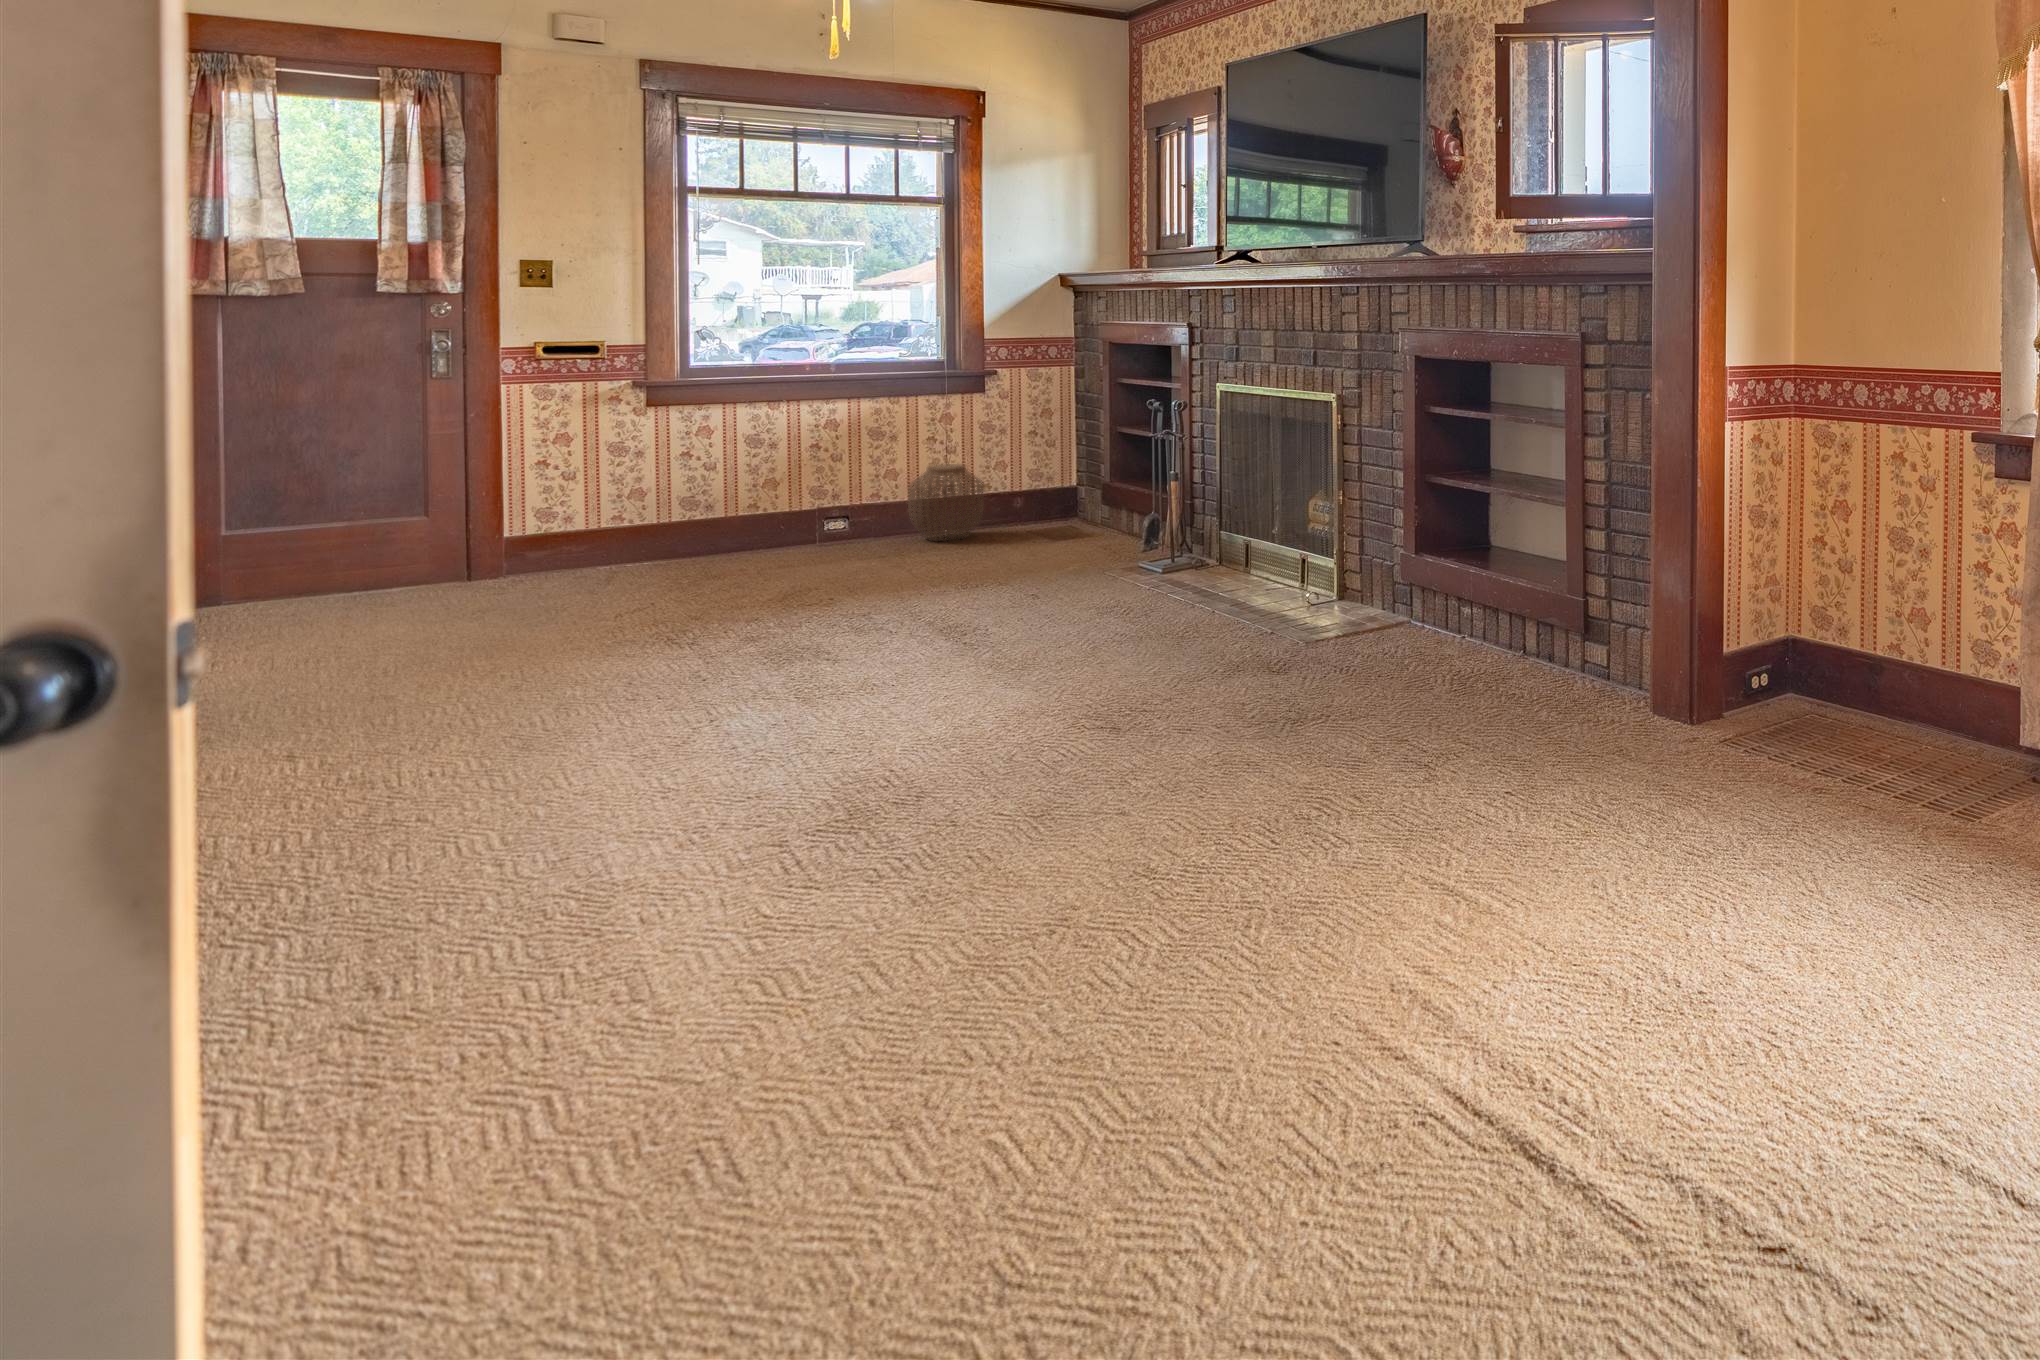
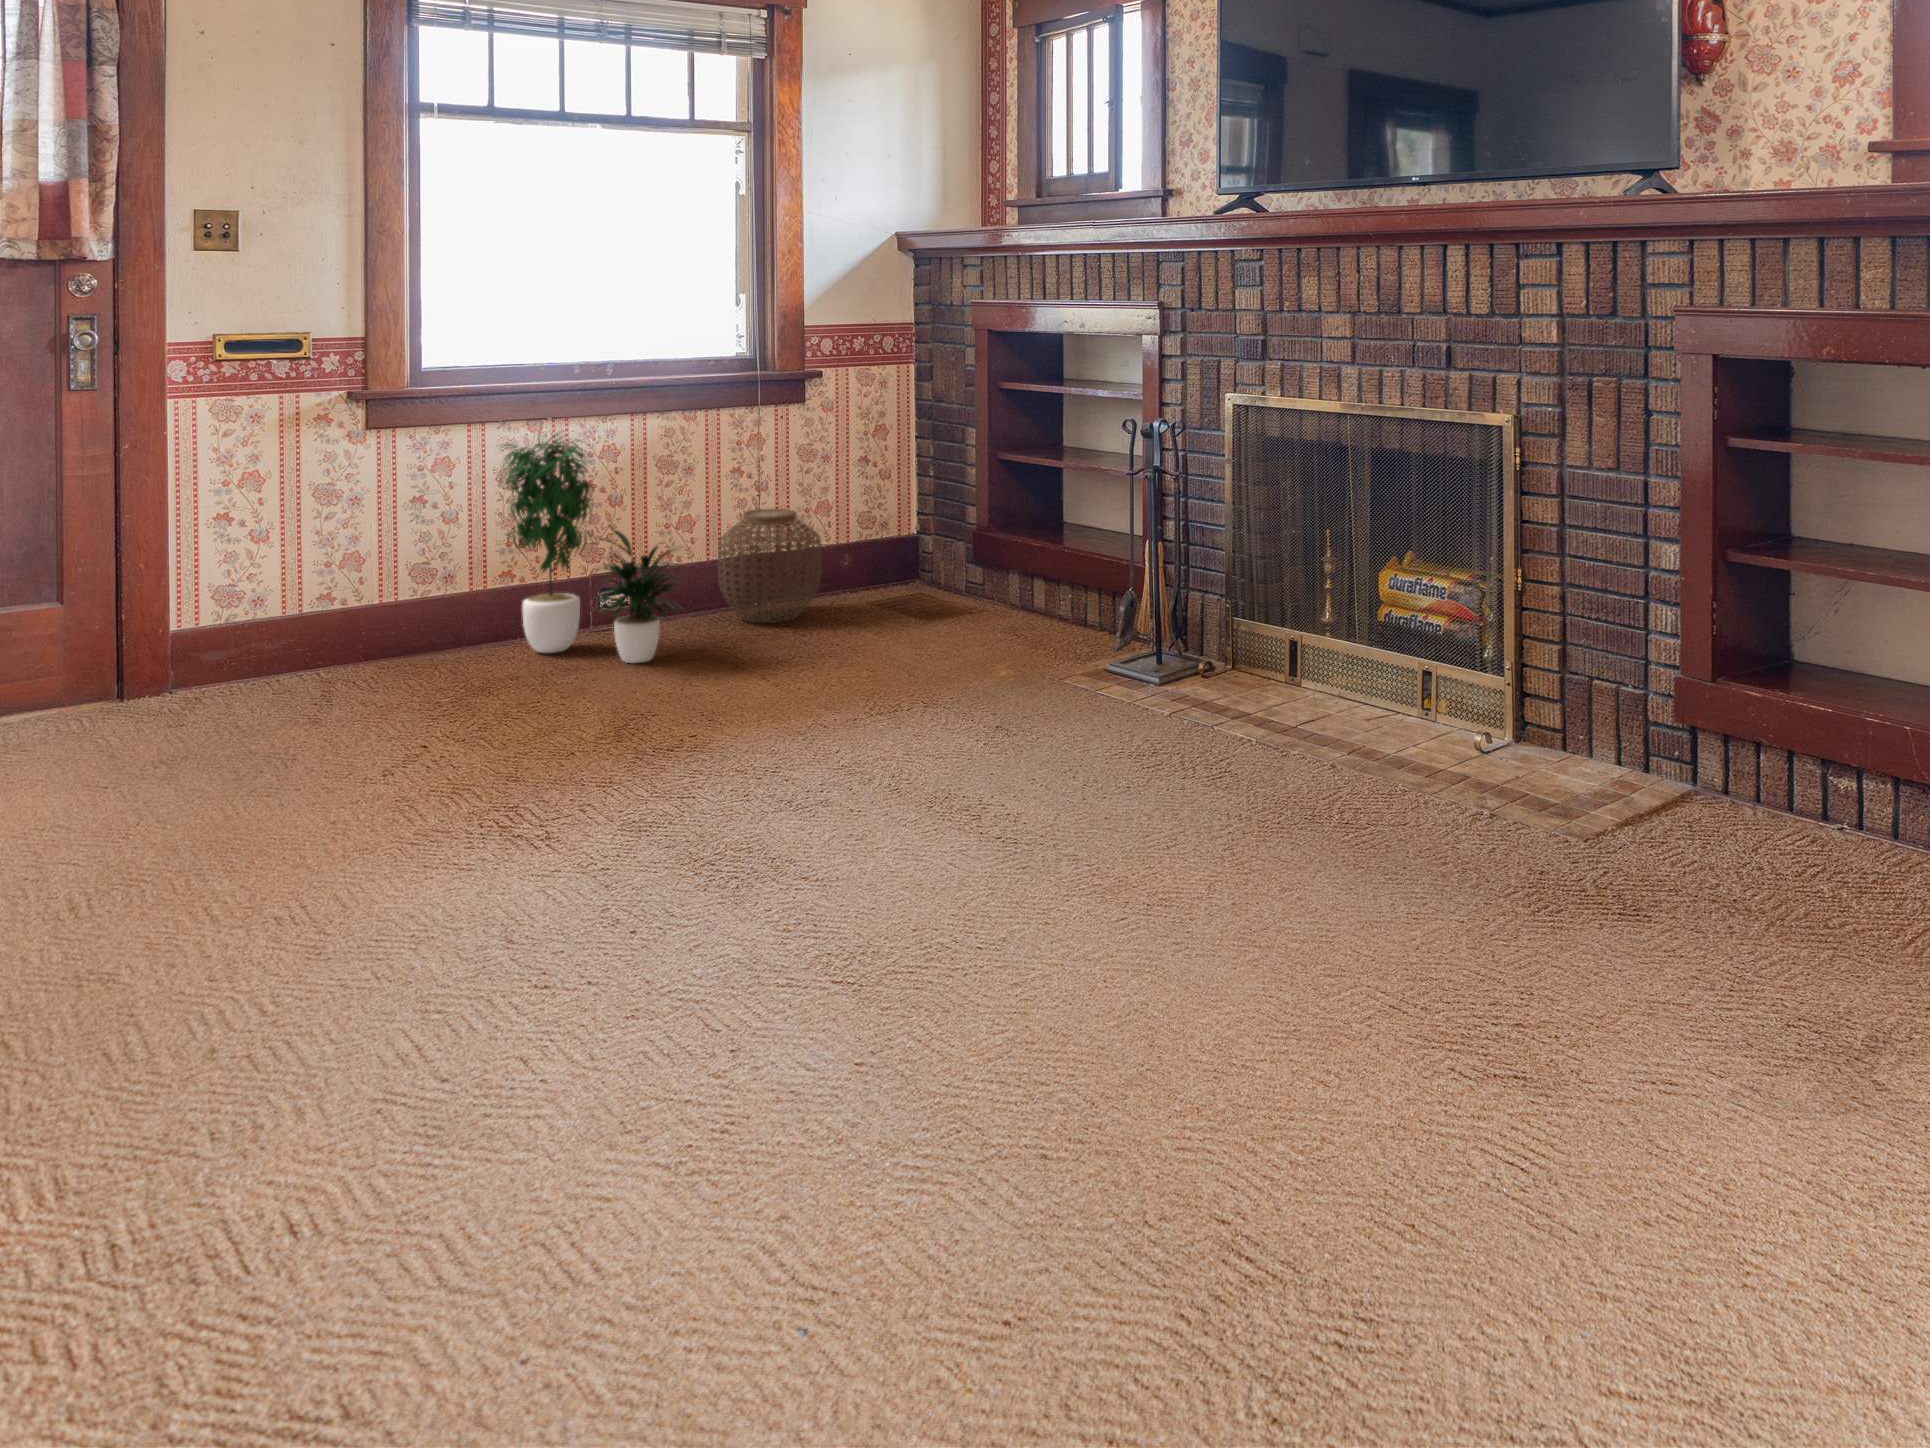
potted plant: none [734,401,865,562] -> present [500,433,679,663]

